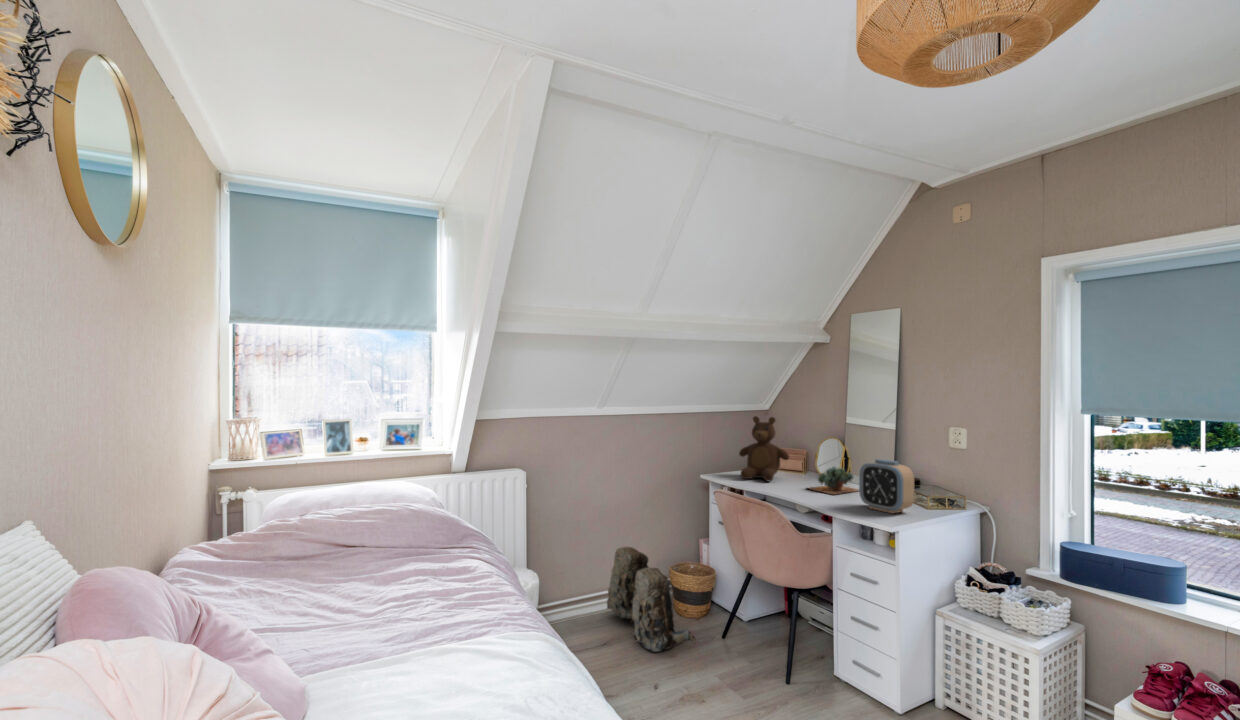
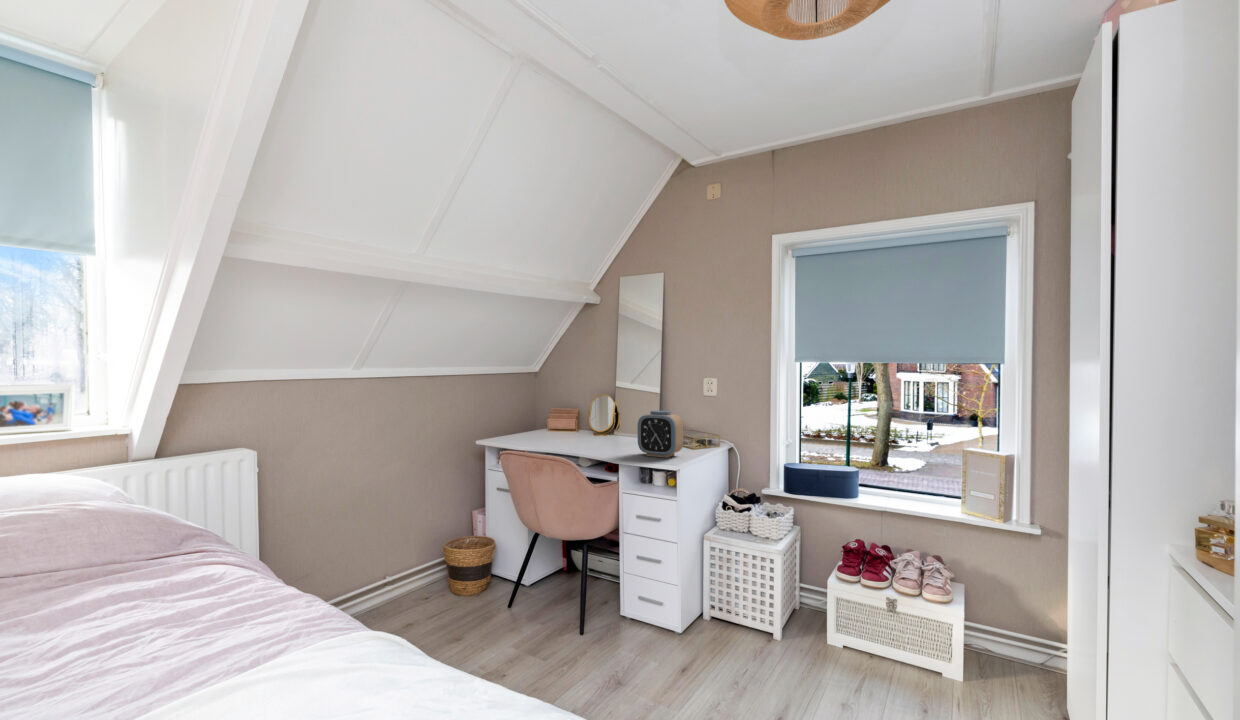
teddy bear: present [739,416,789,481] -> none [514,380,564,443]
succulent plant: present [808,466,859,495] -> none [584,422,633,448]
backpack: present [607,547,696,652] -> none [379,529,487,632]

